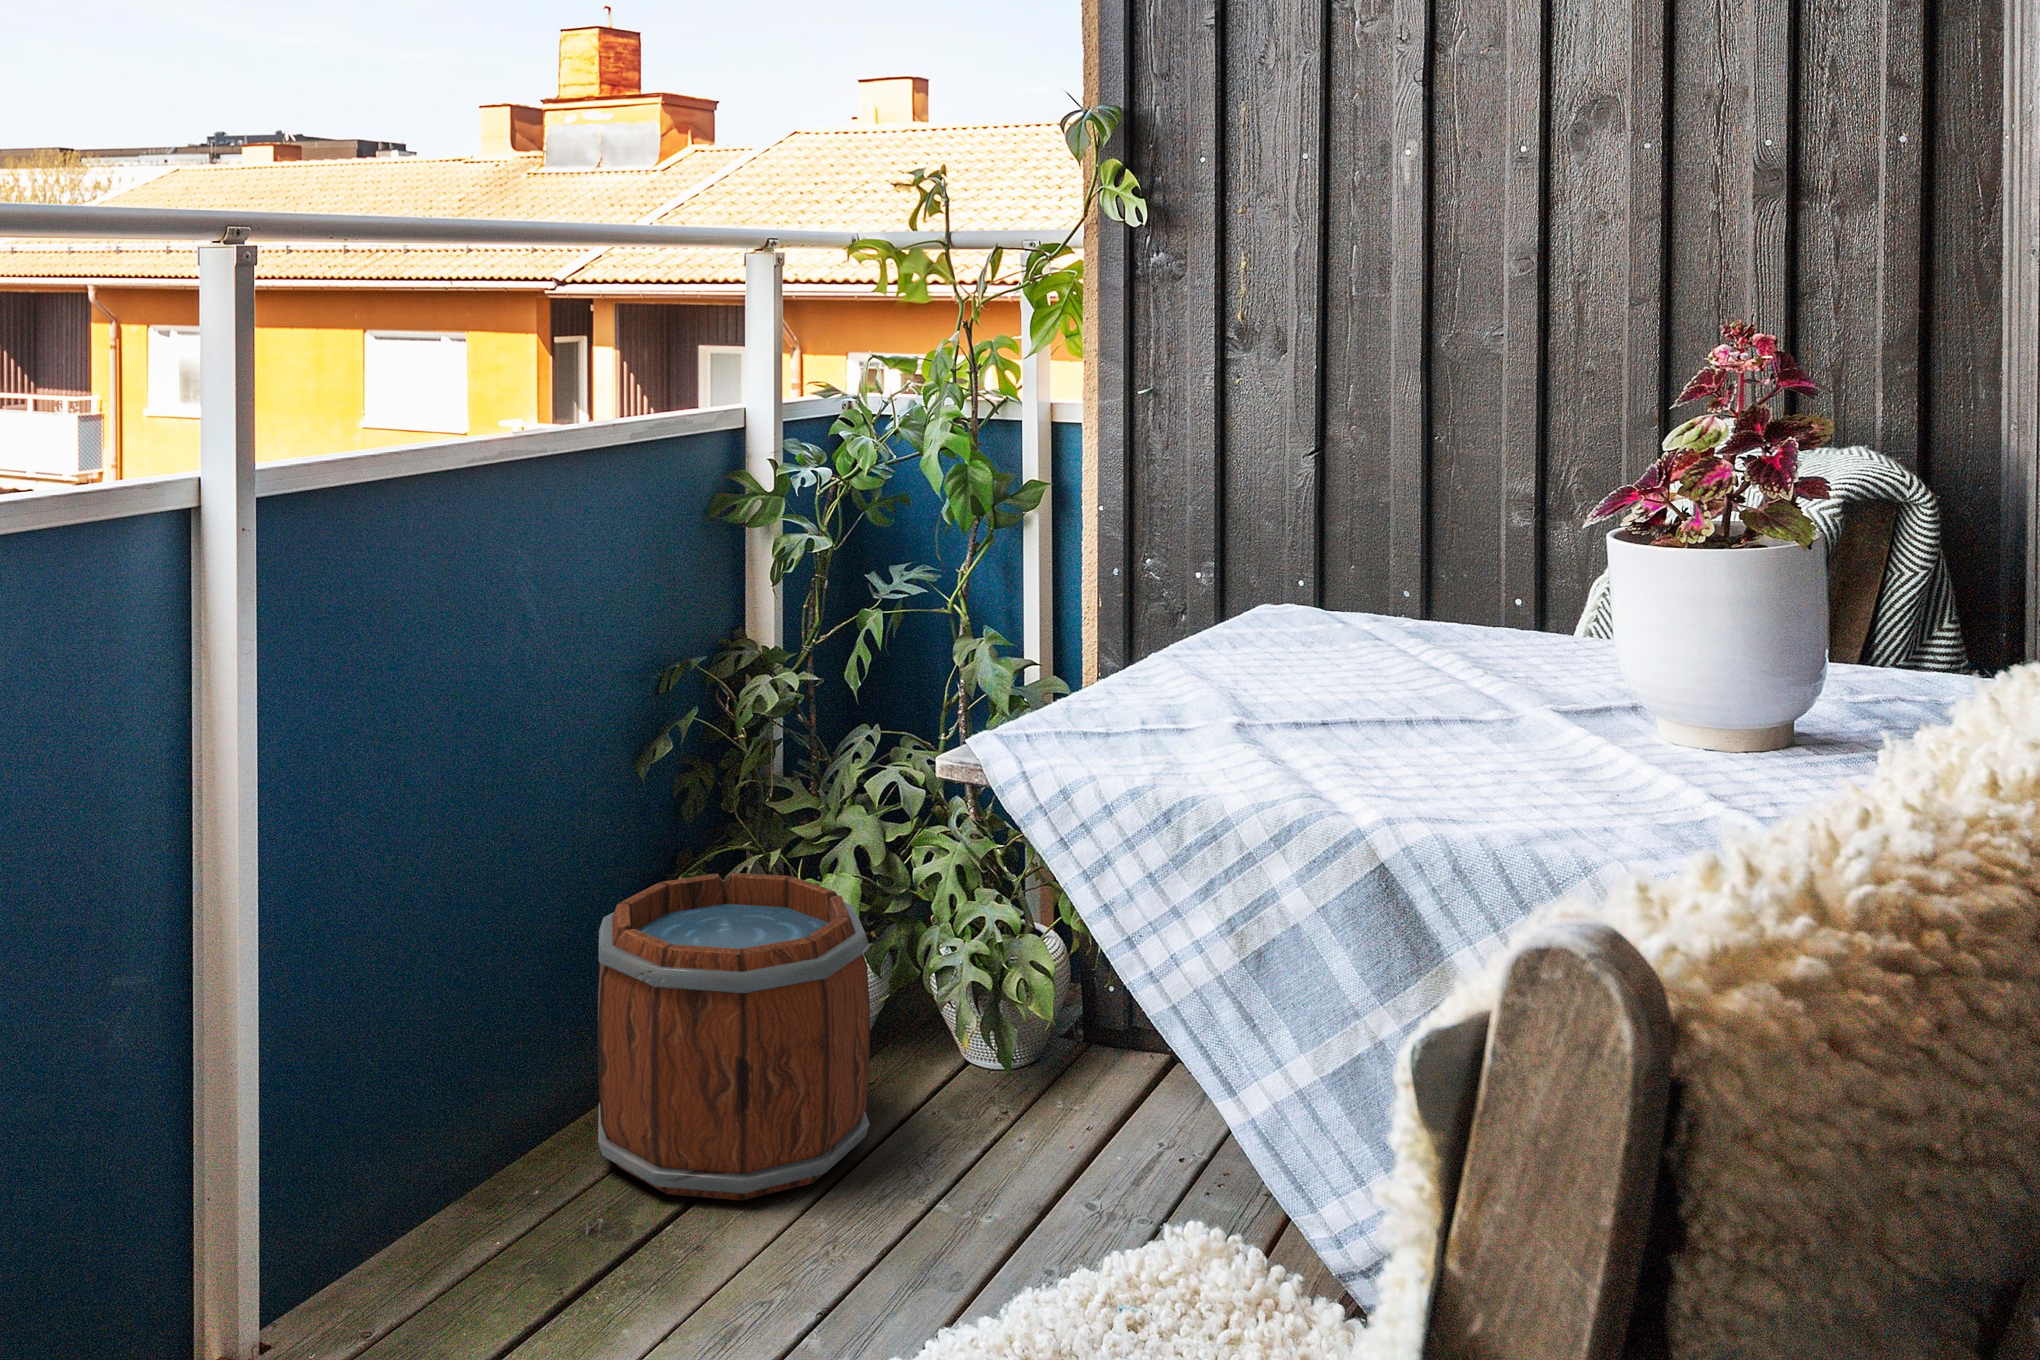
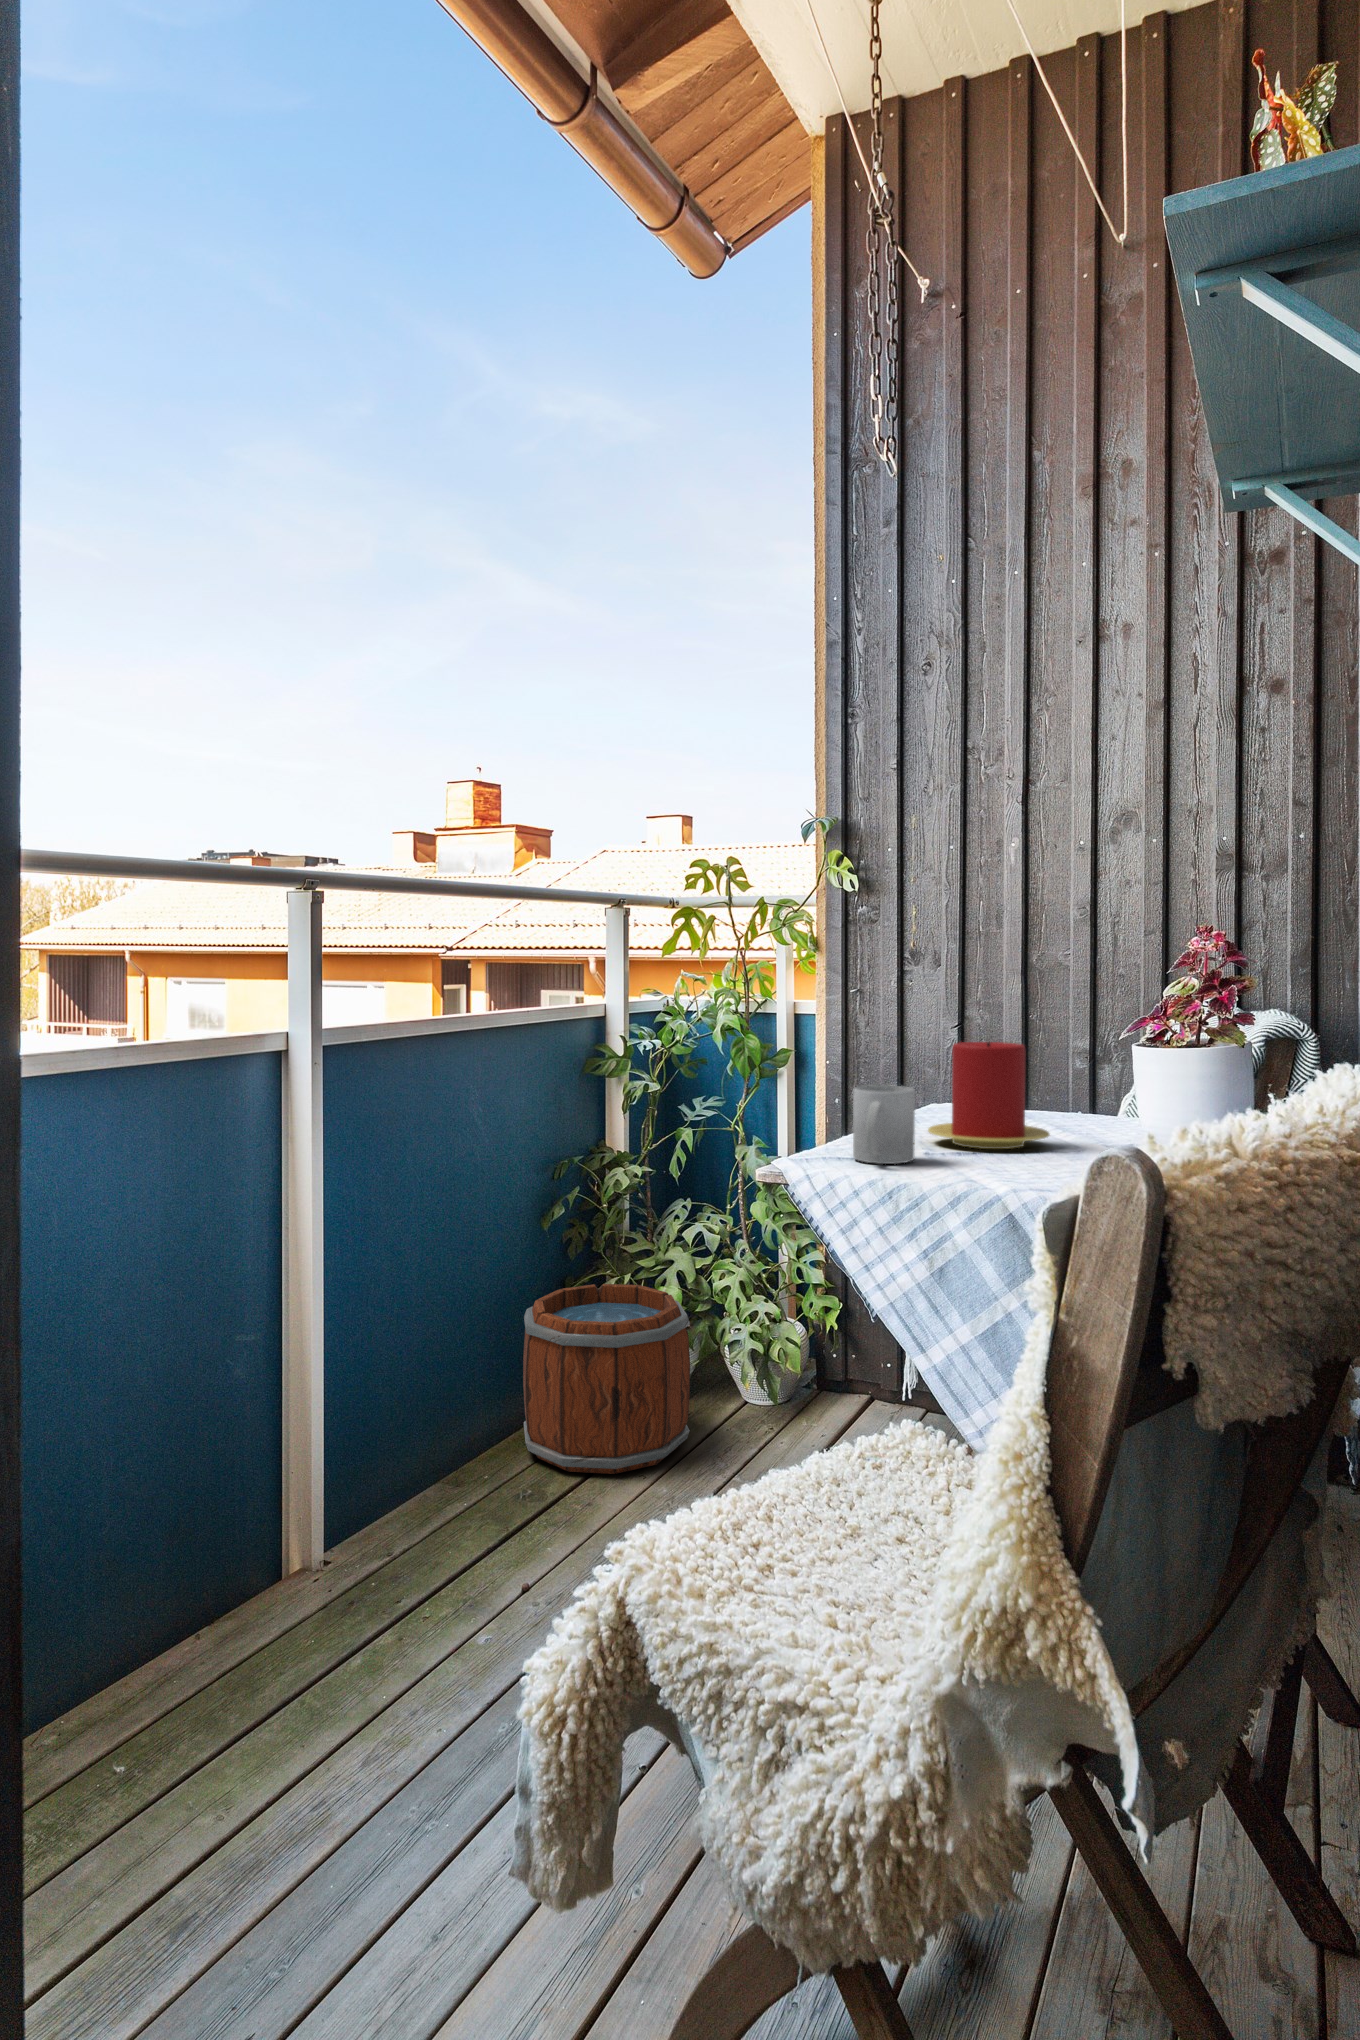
candle: none [1251,510,1463,703] -> present [928,1042,1050,1149]
mug: none [1113,598,1220,741] -> present [853,1085,915,1164]

